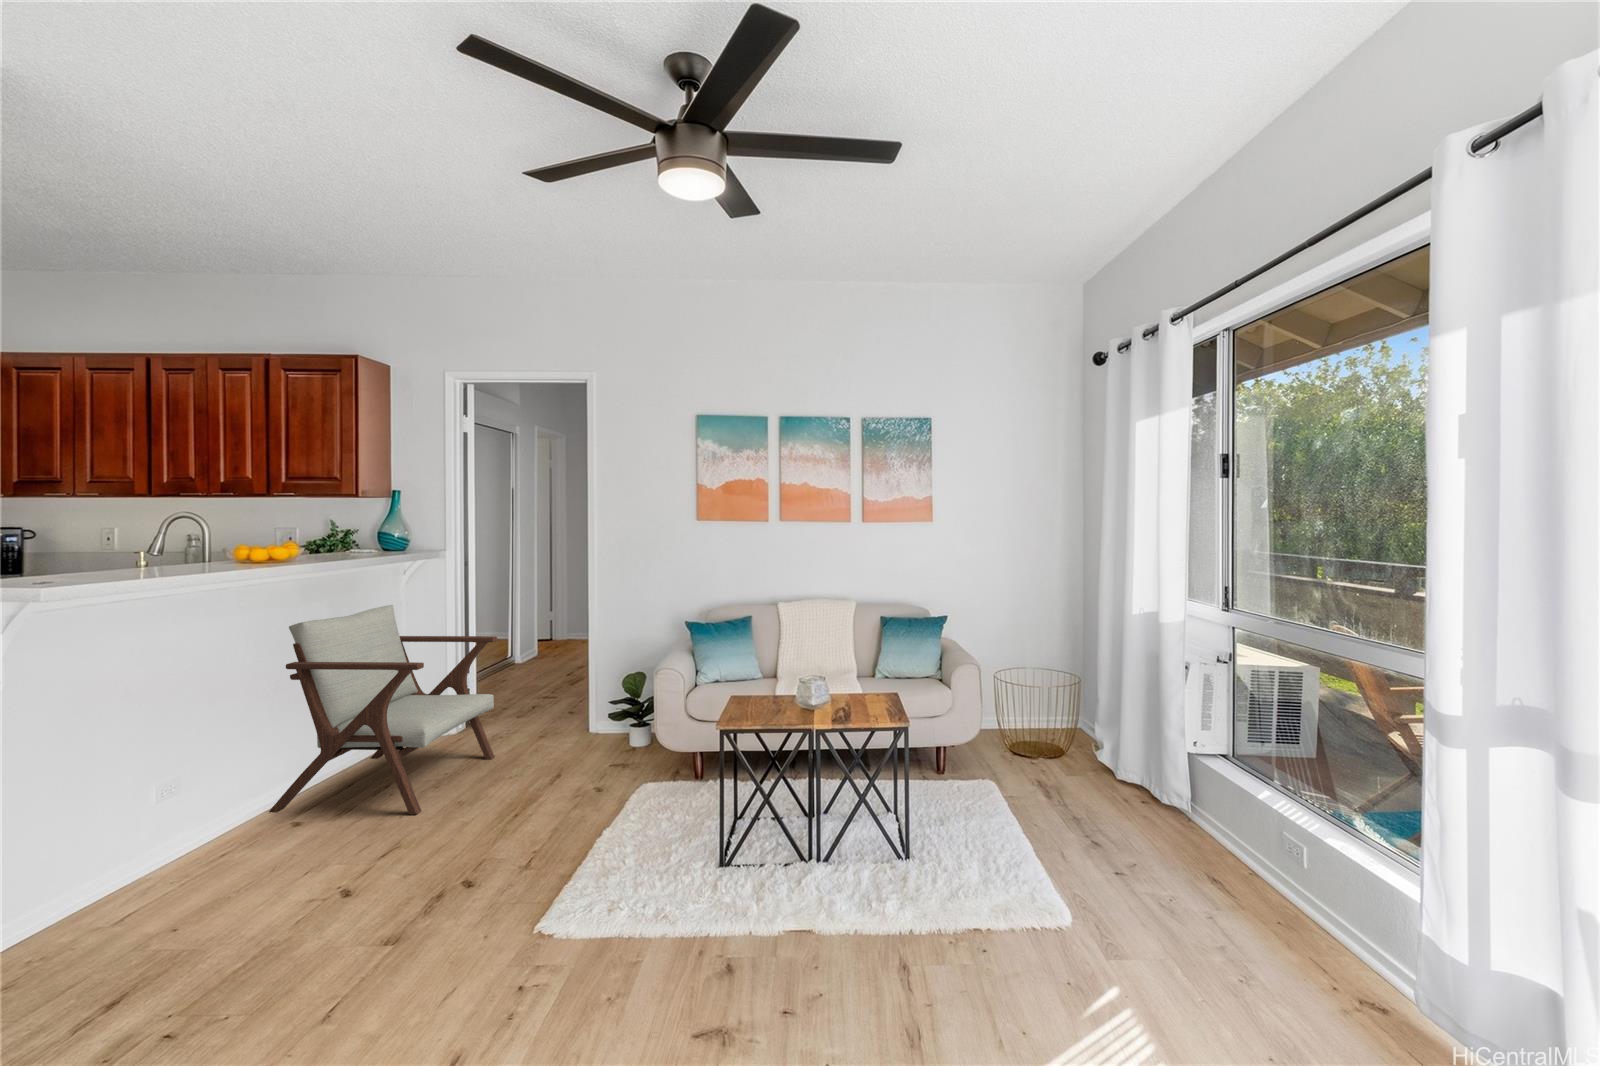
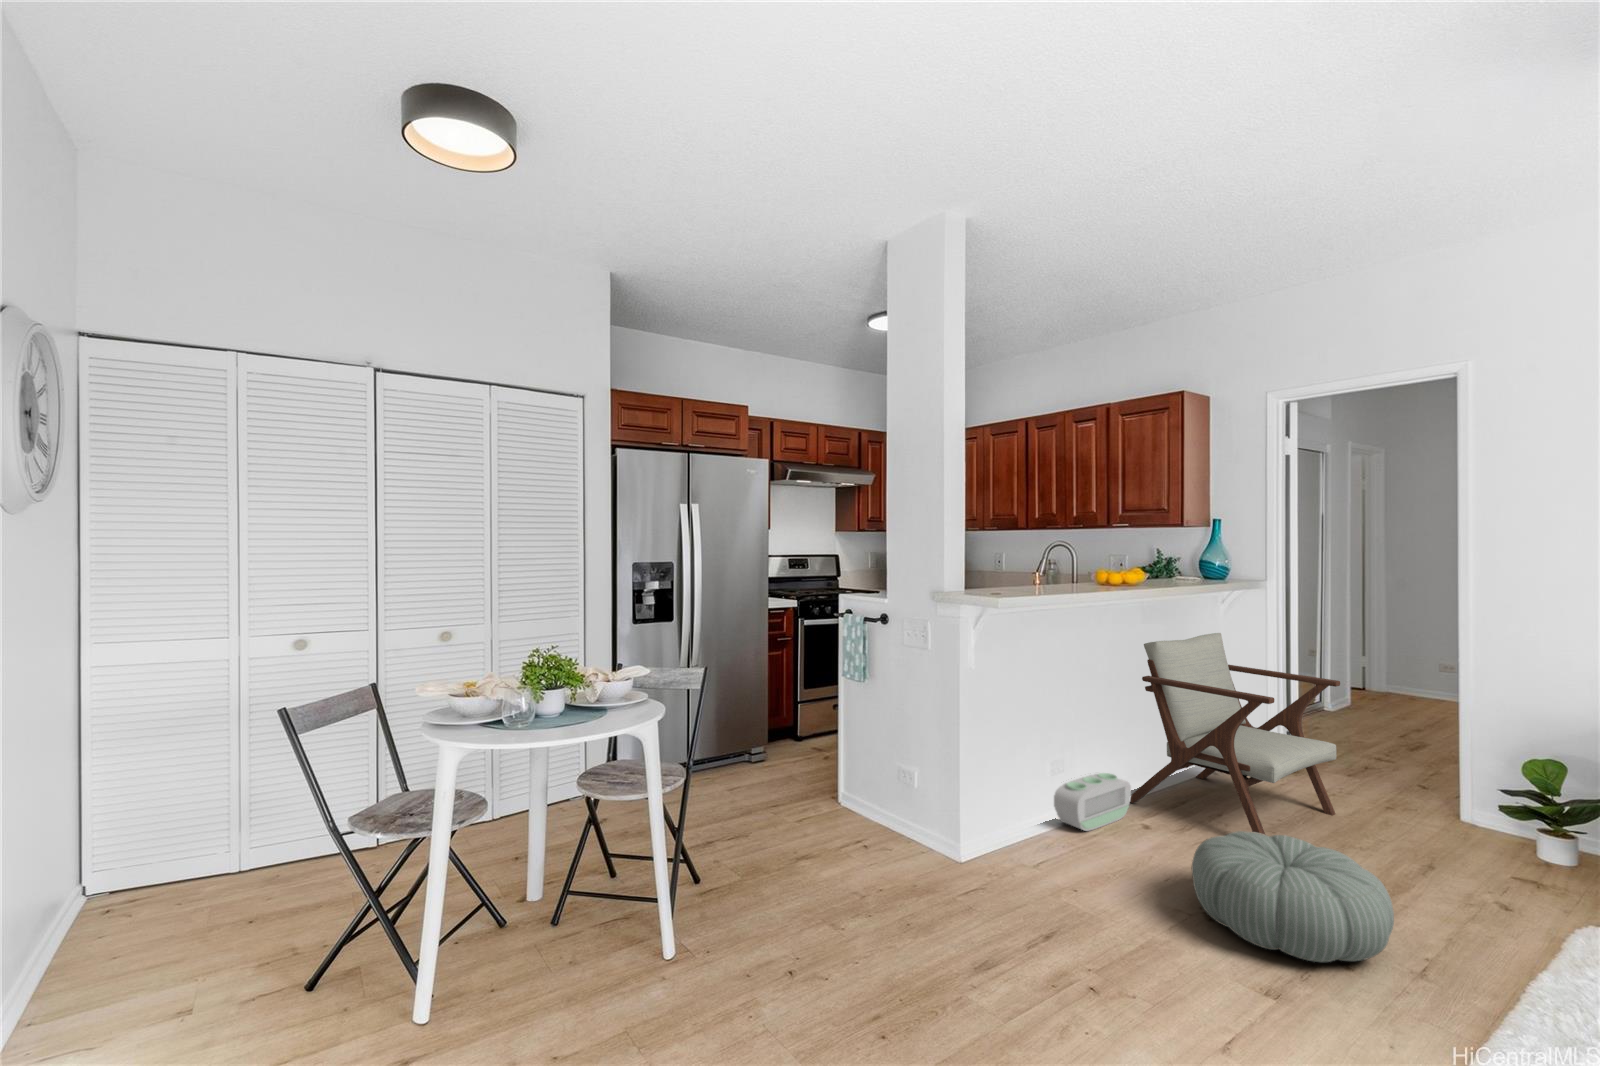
air purifier: none [132,788,268,873] -> present [1054,773,1131,831]
pouf: none [300,799,500,933] -> present [1192,831,1394,962]

